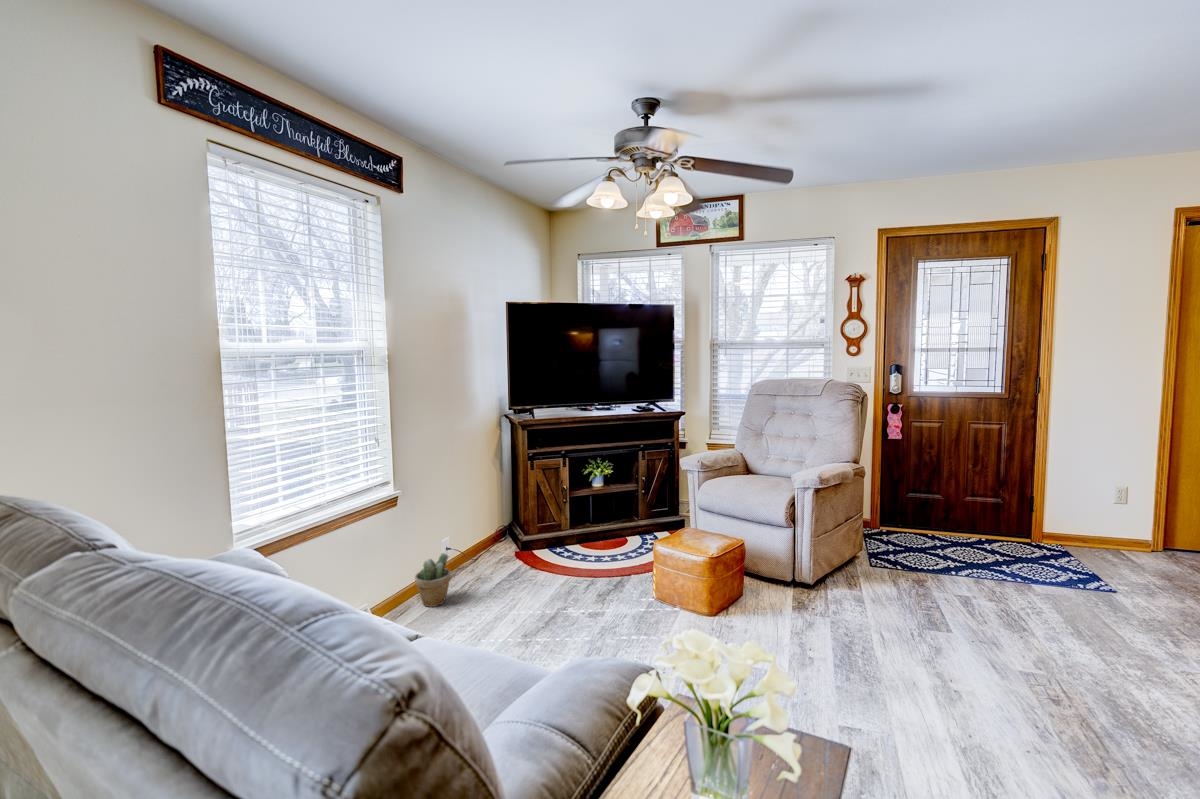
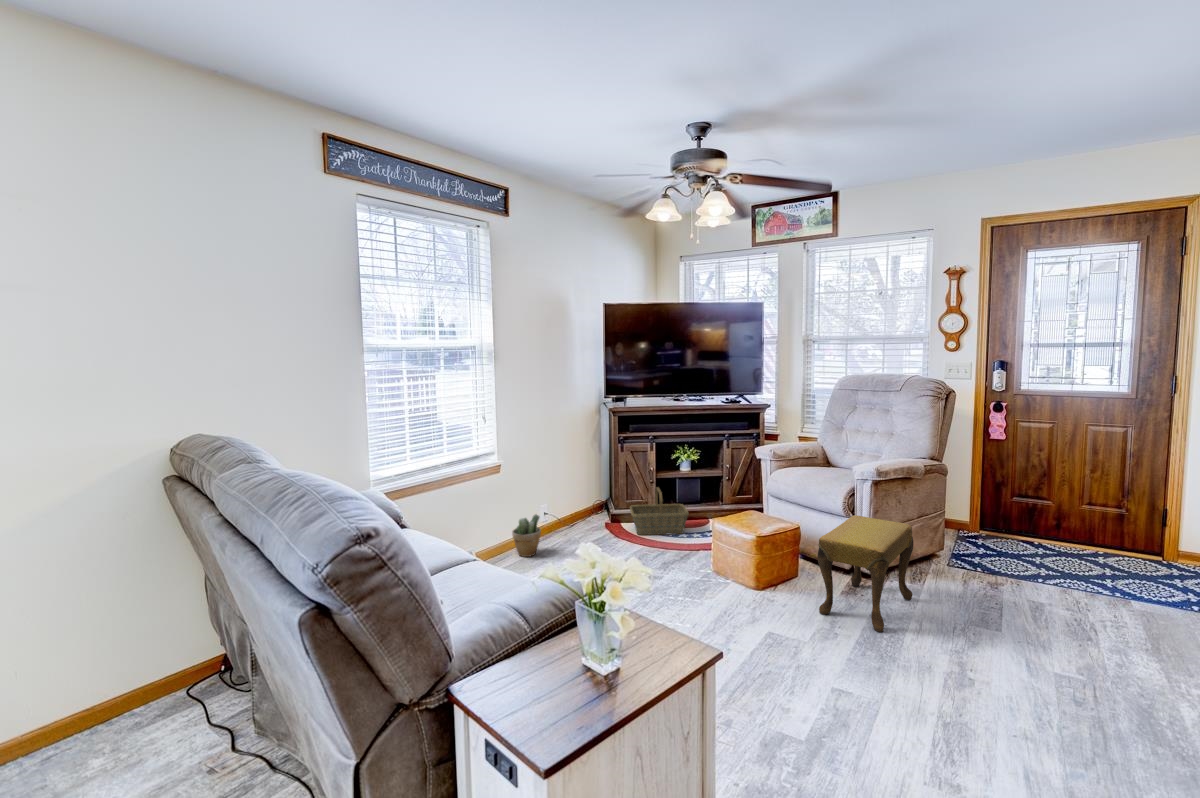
basket: none [544,507,612,564] -> present [630,487,689,535]
footstool: none [782,527,861,651] -> present [818,515,913,632]

